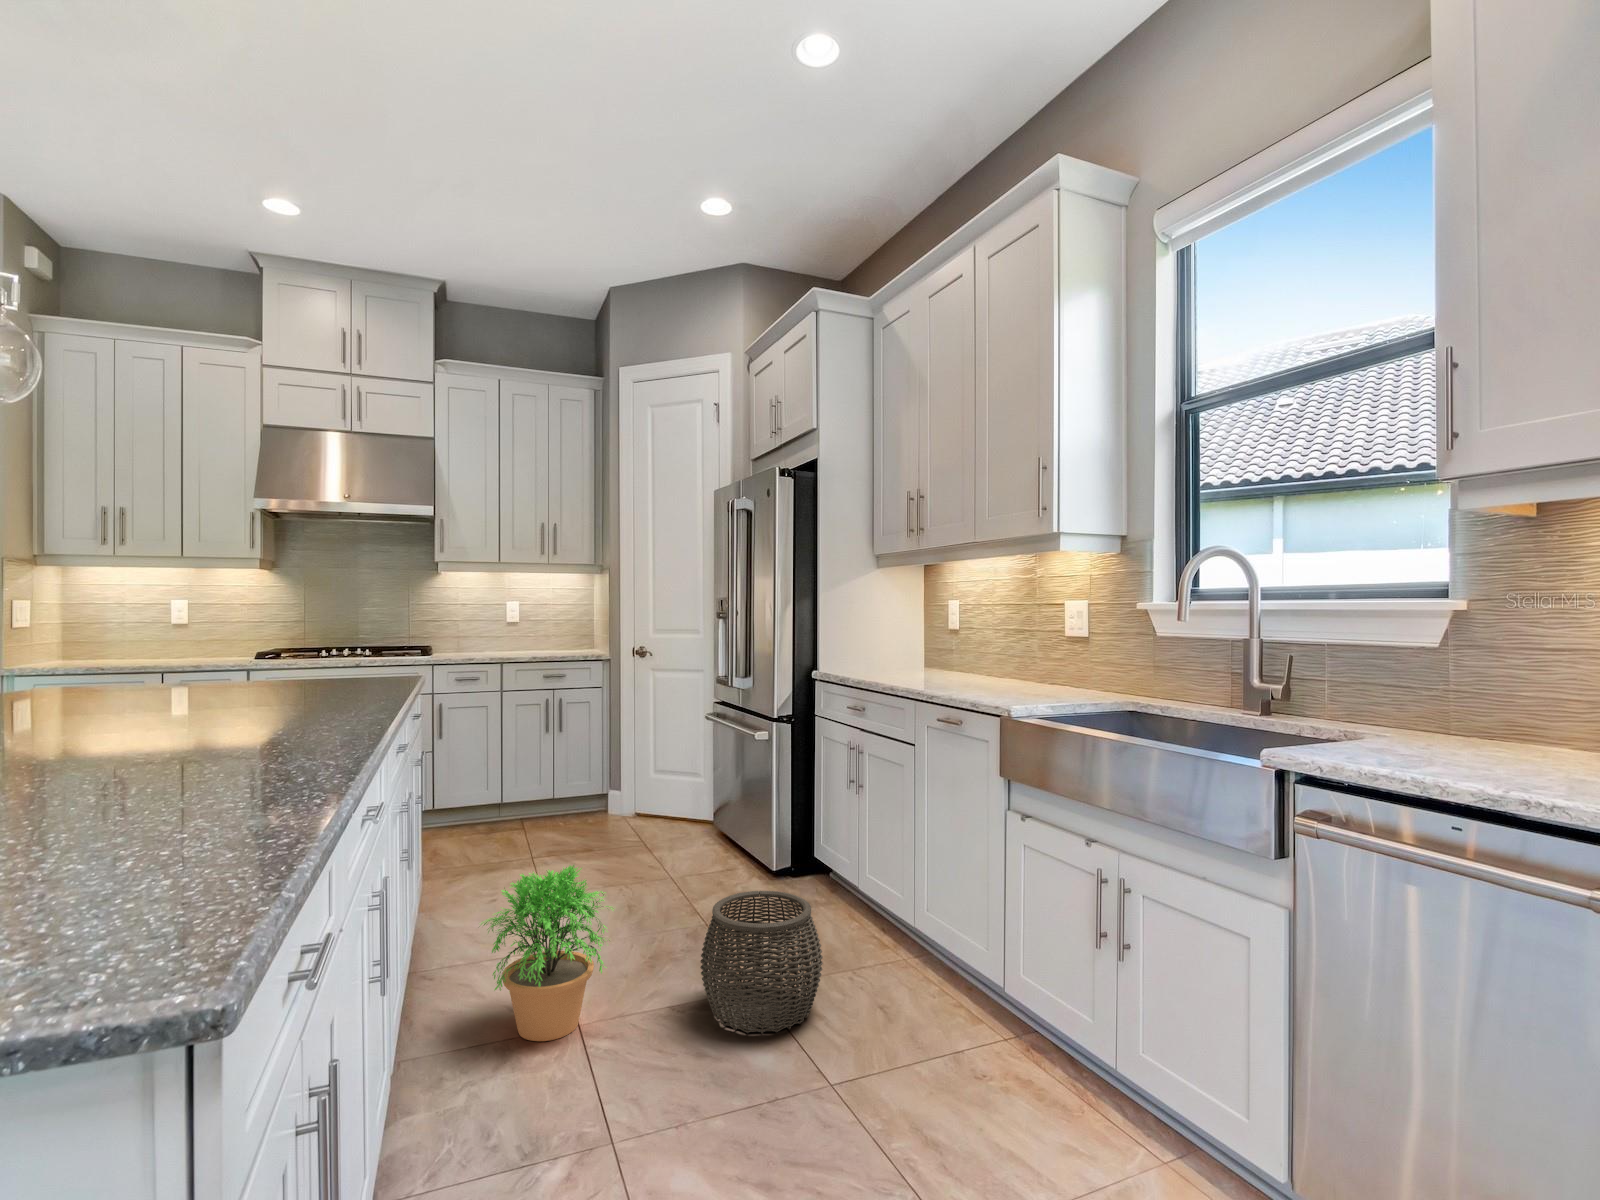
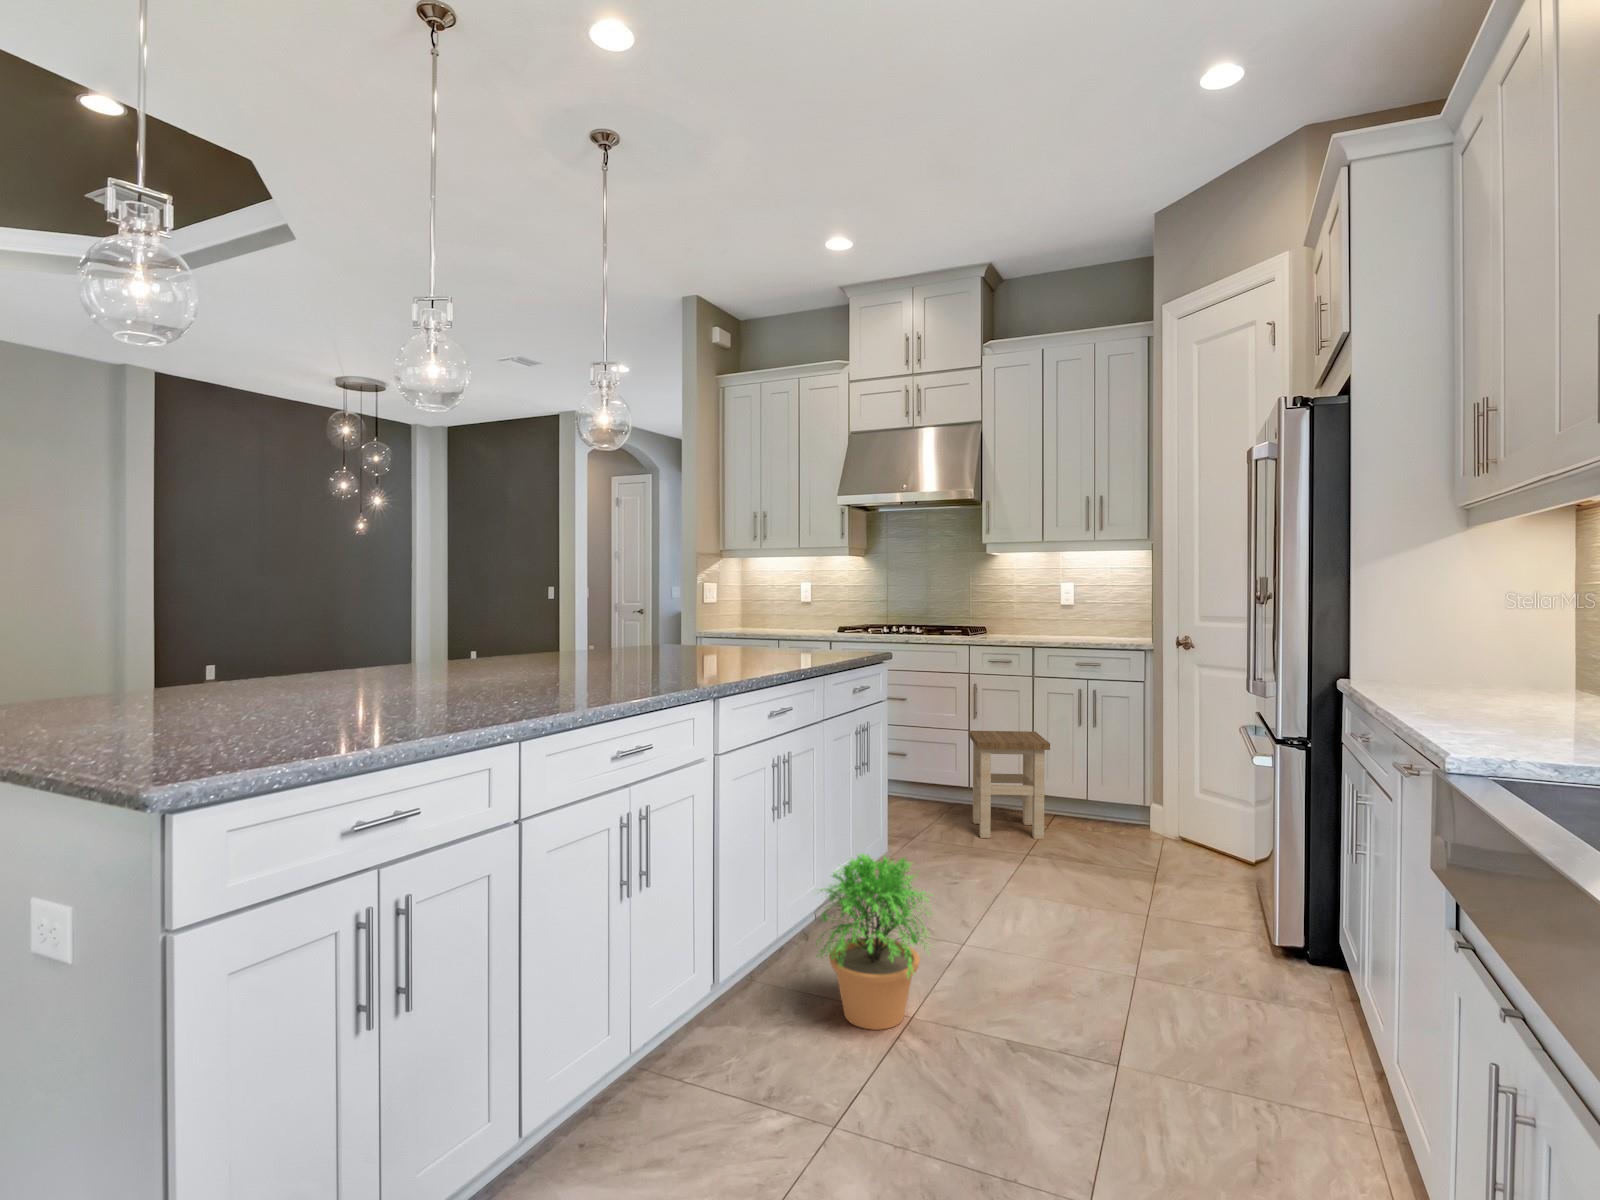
stool: none [446,744,540,855] -> present [969,731,1050,839]
woven basket: present [700,891,823,1034] -> none [1008,942,1173,1136]

